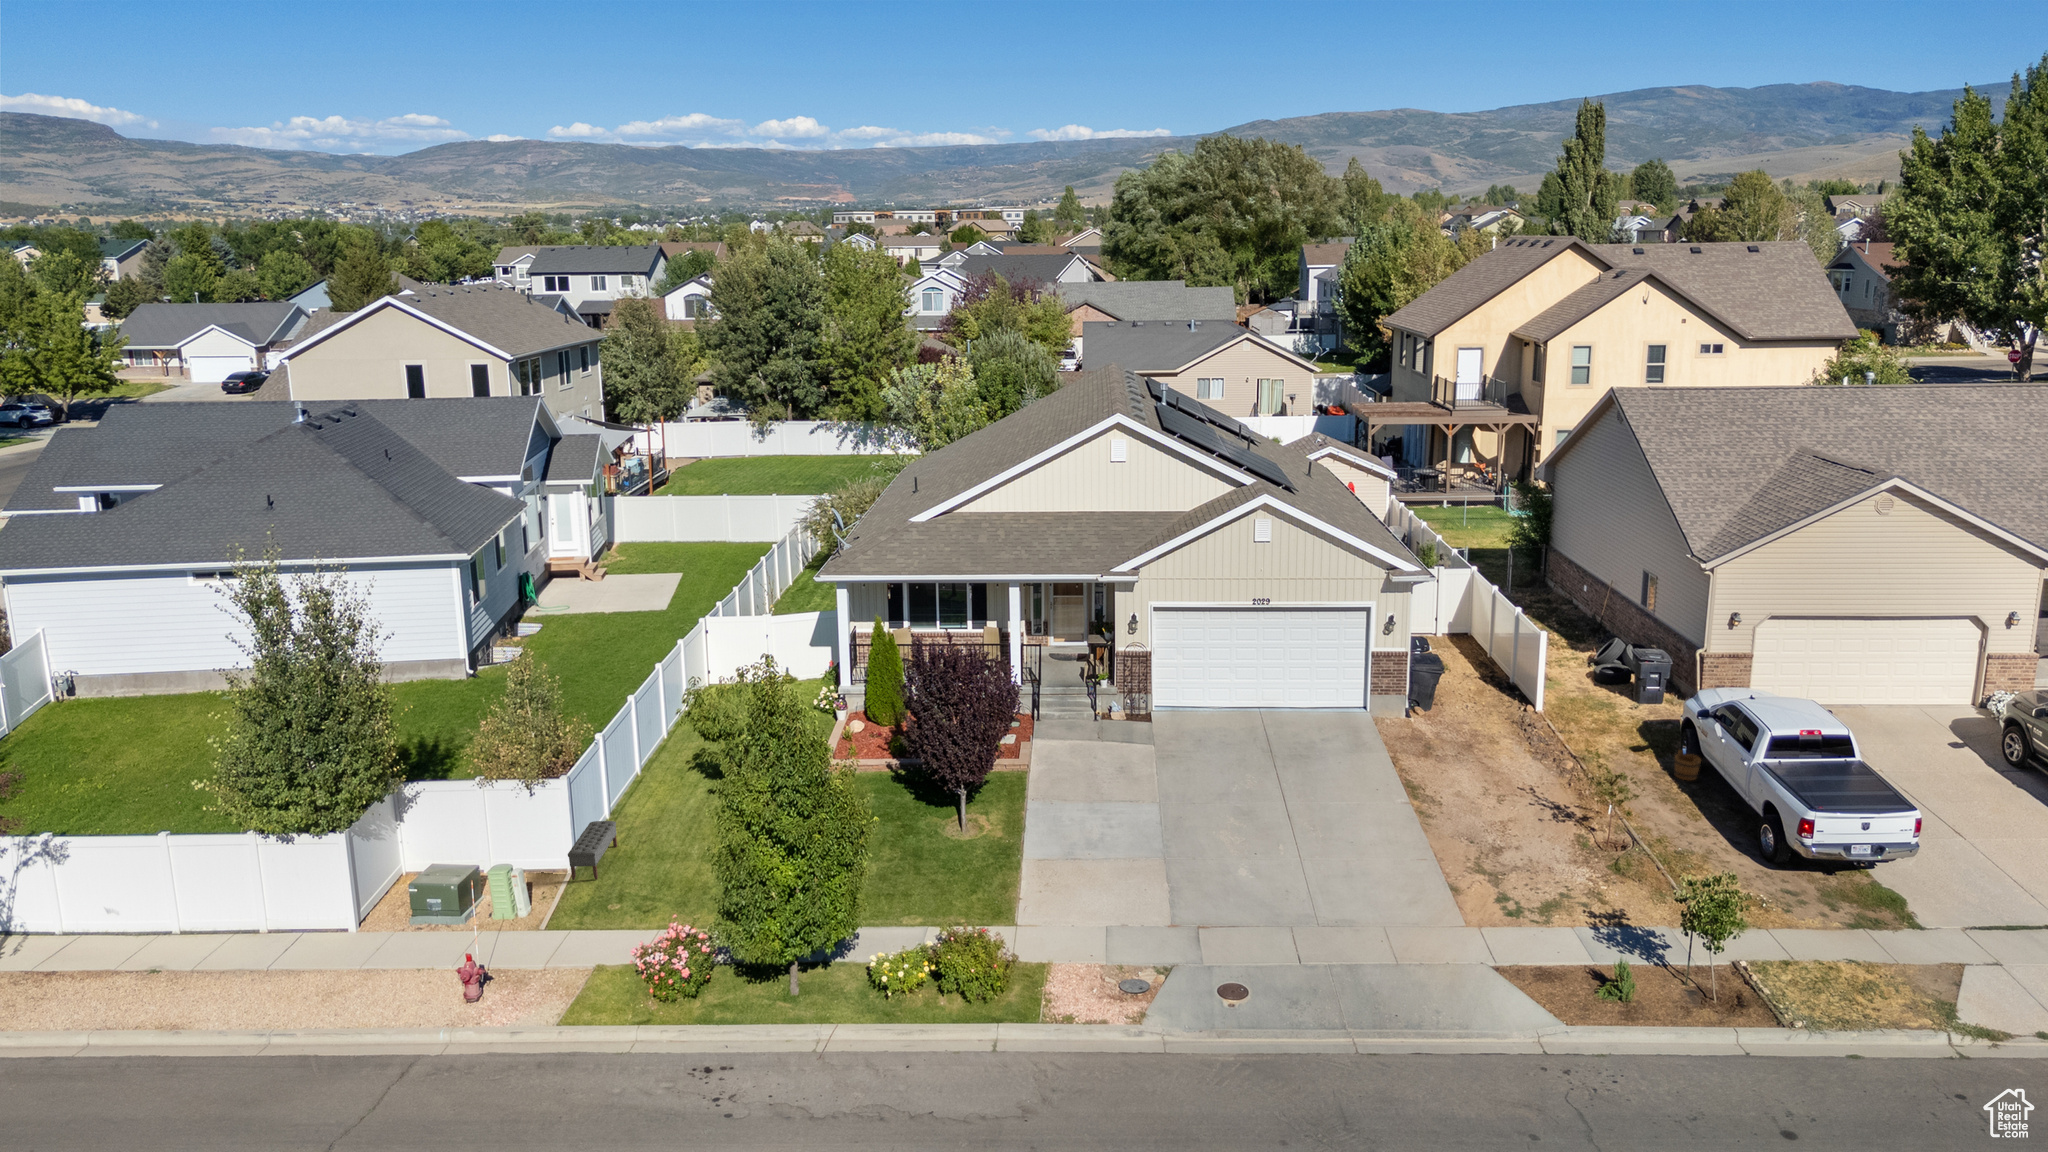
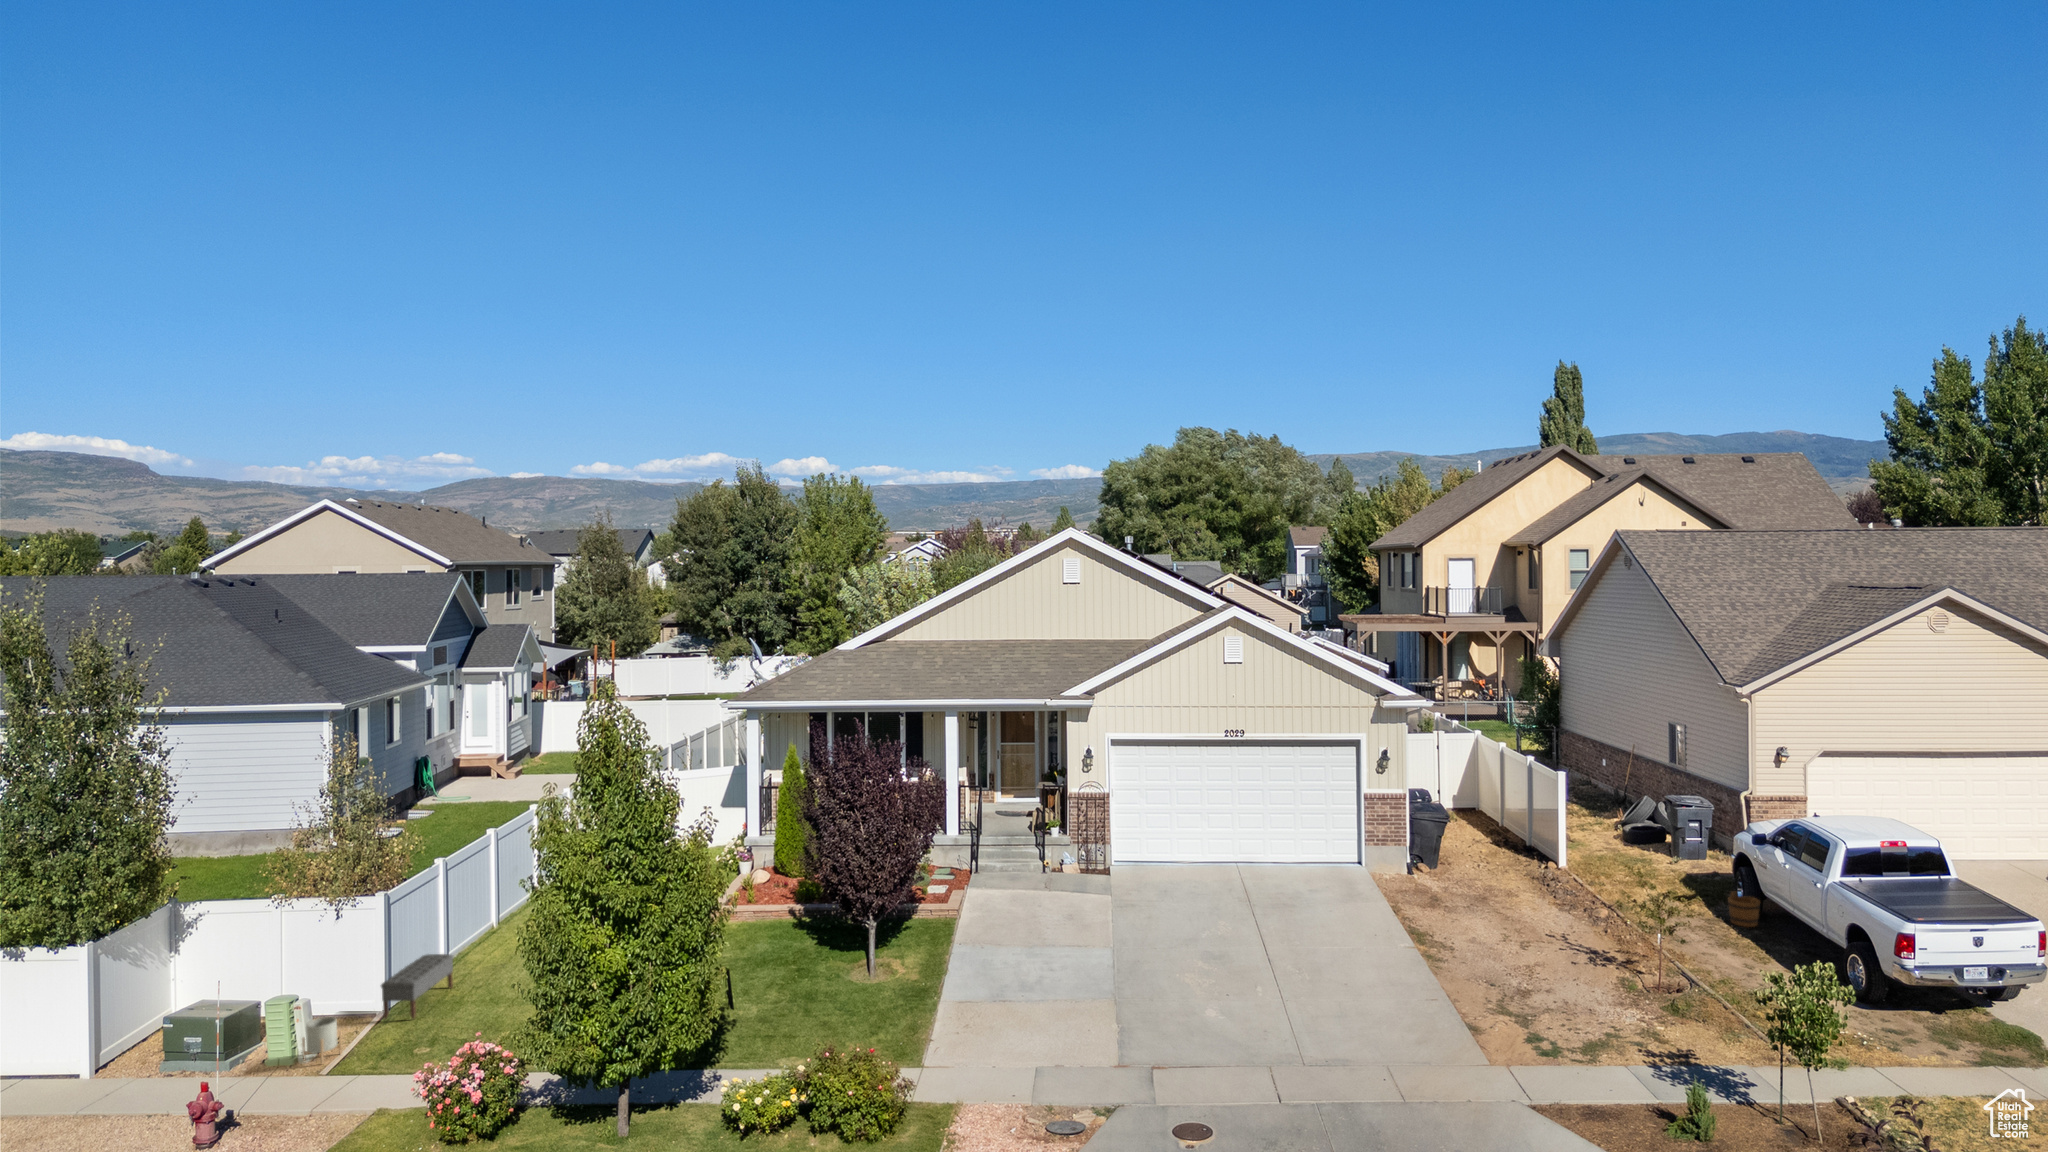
planter: none [520,886,551,924] -> present [302,1017,342,1064]

